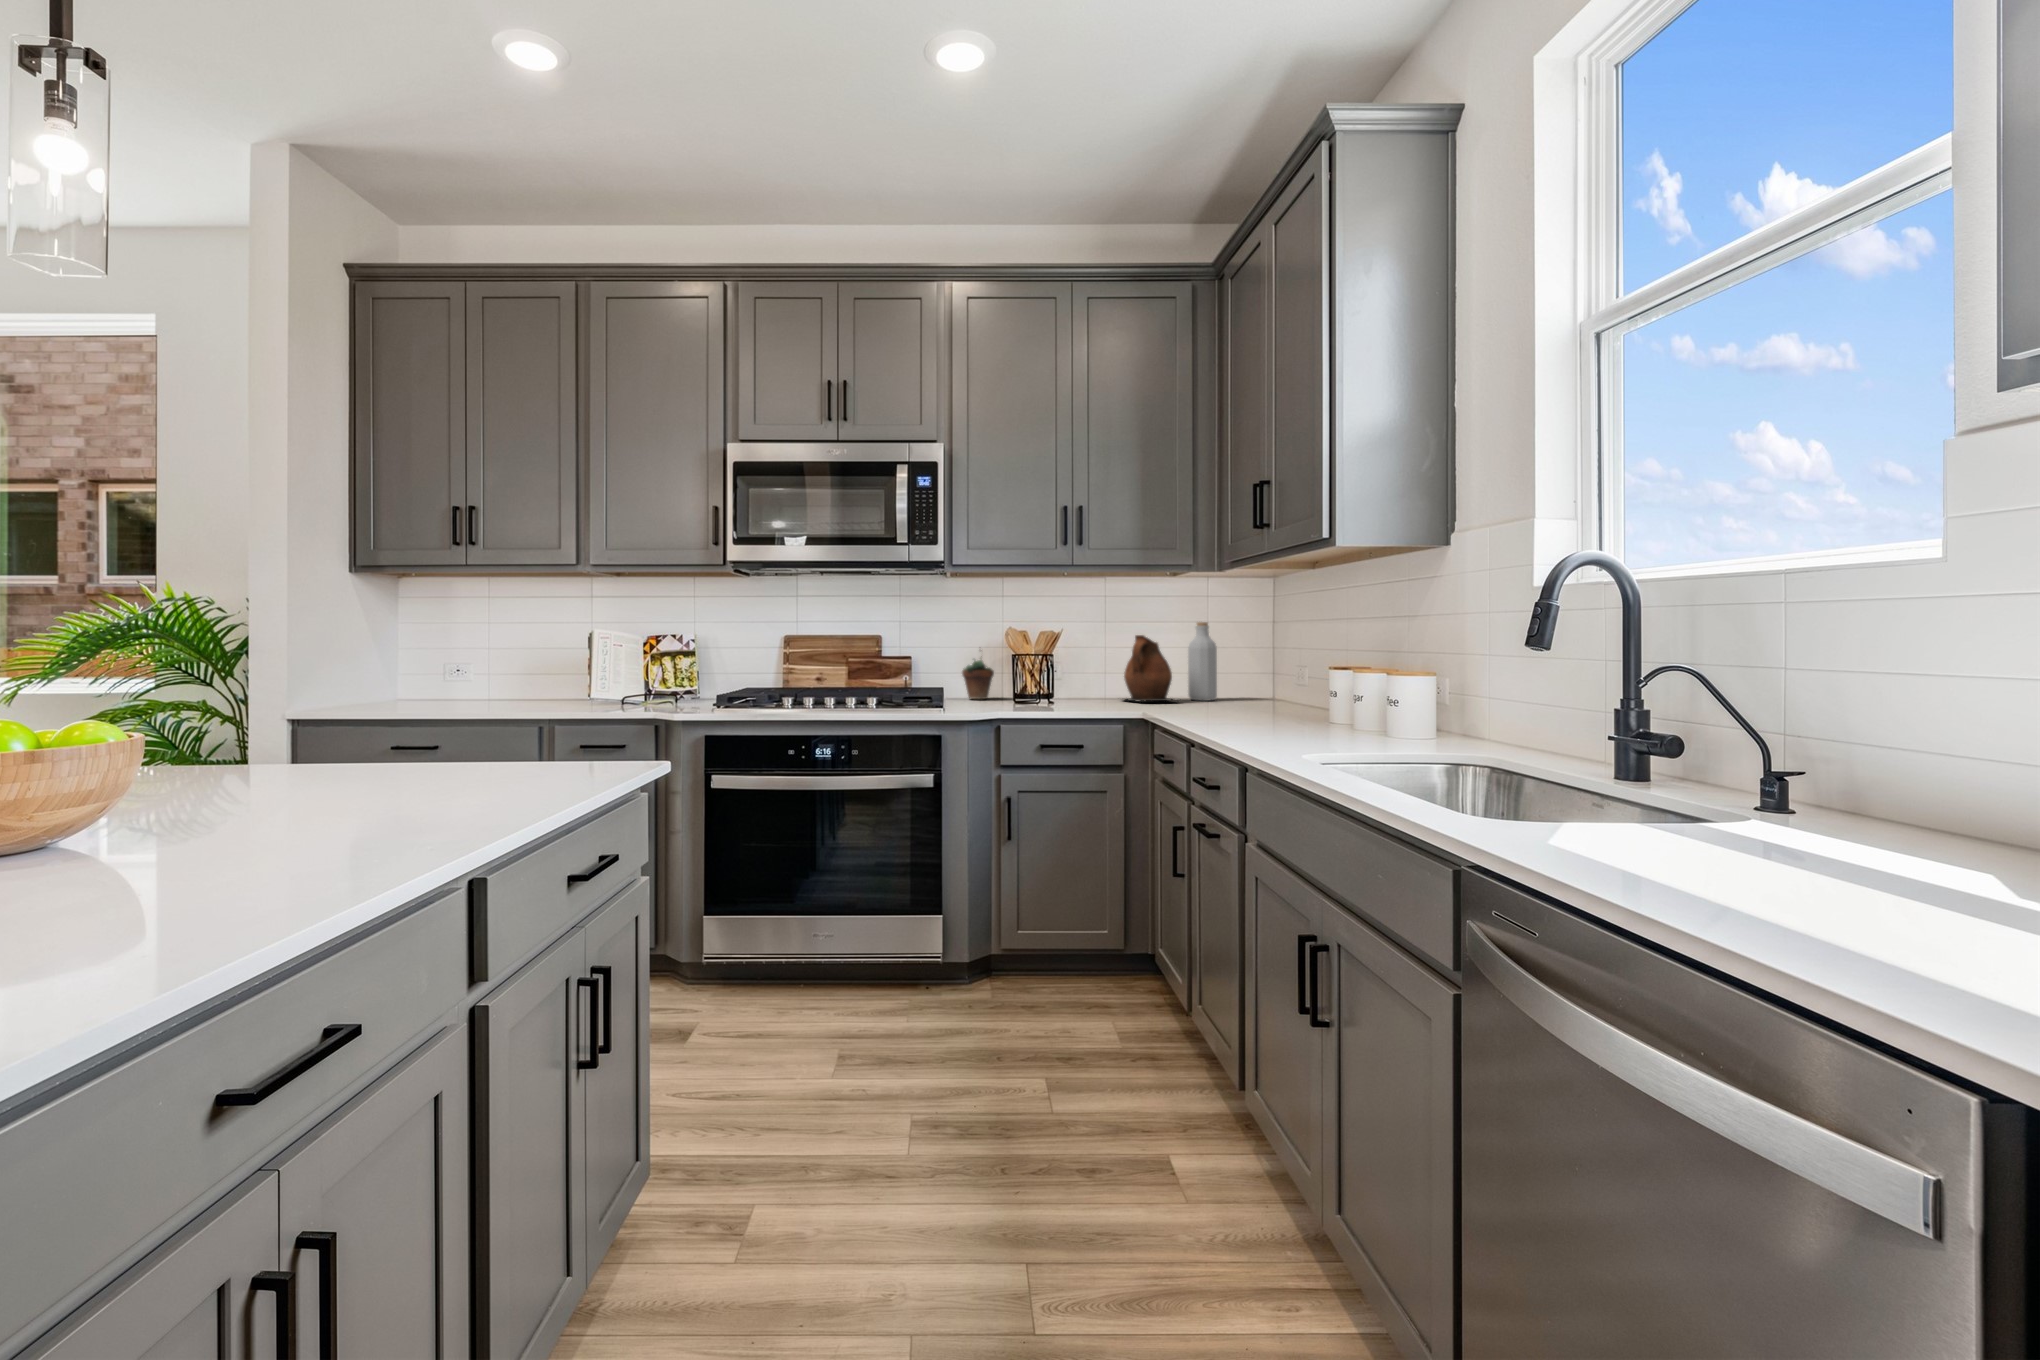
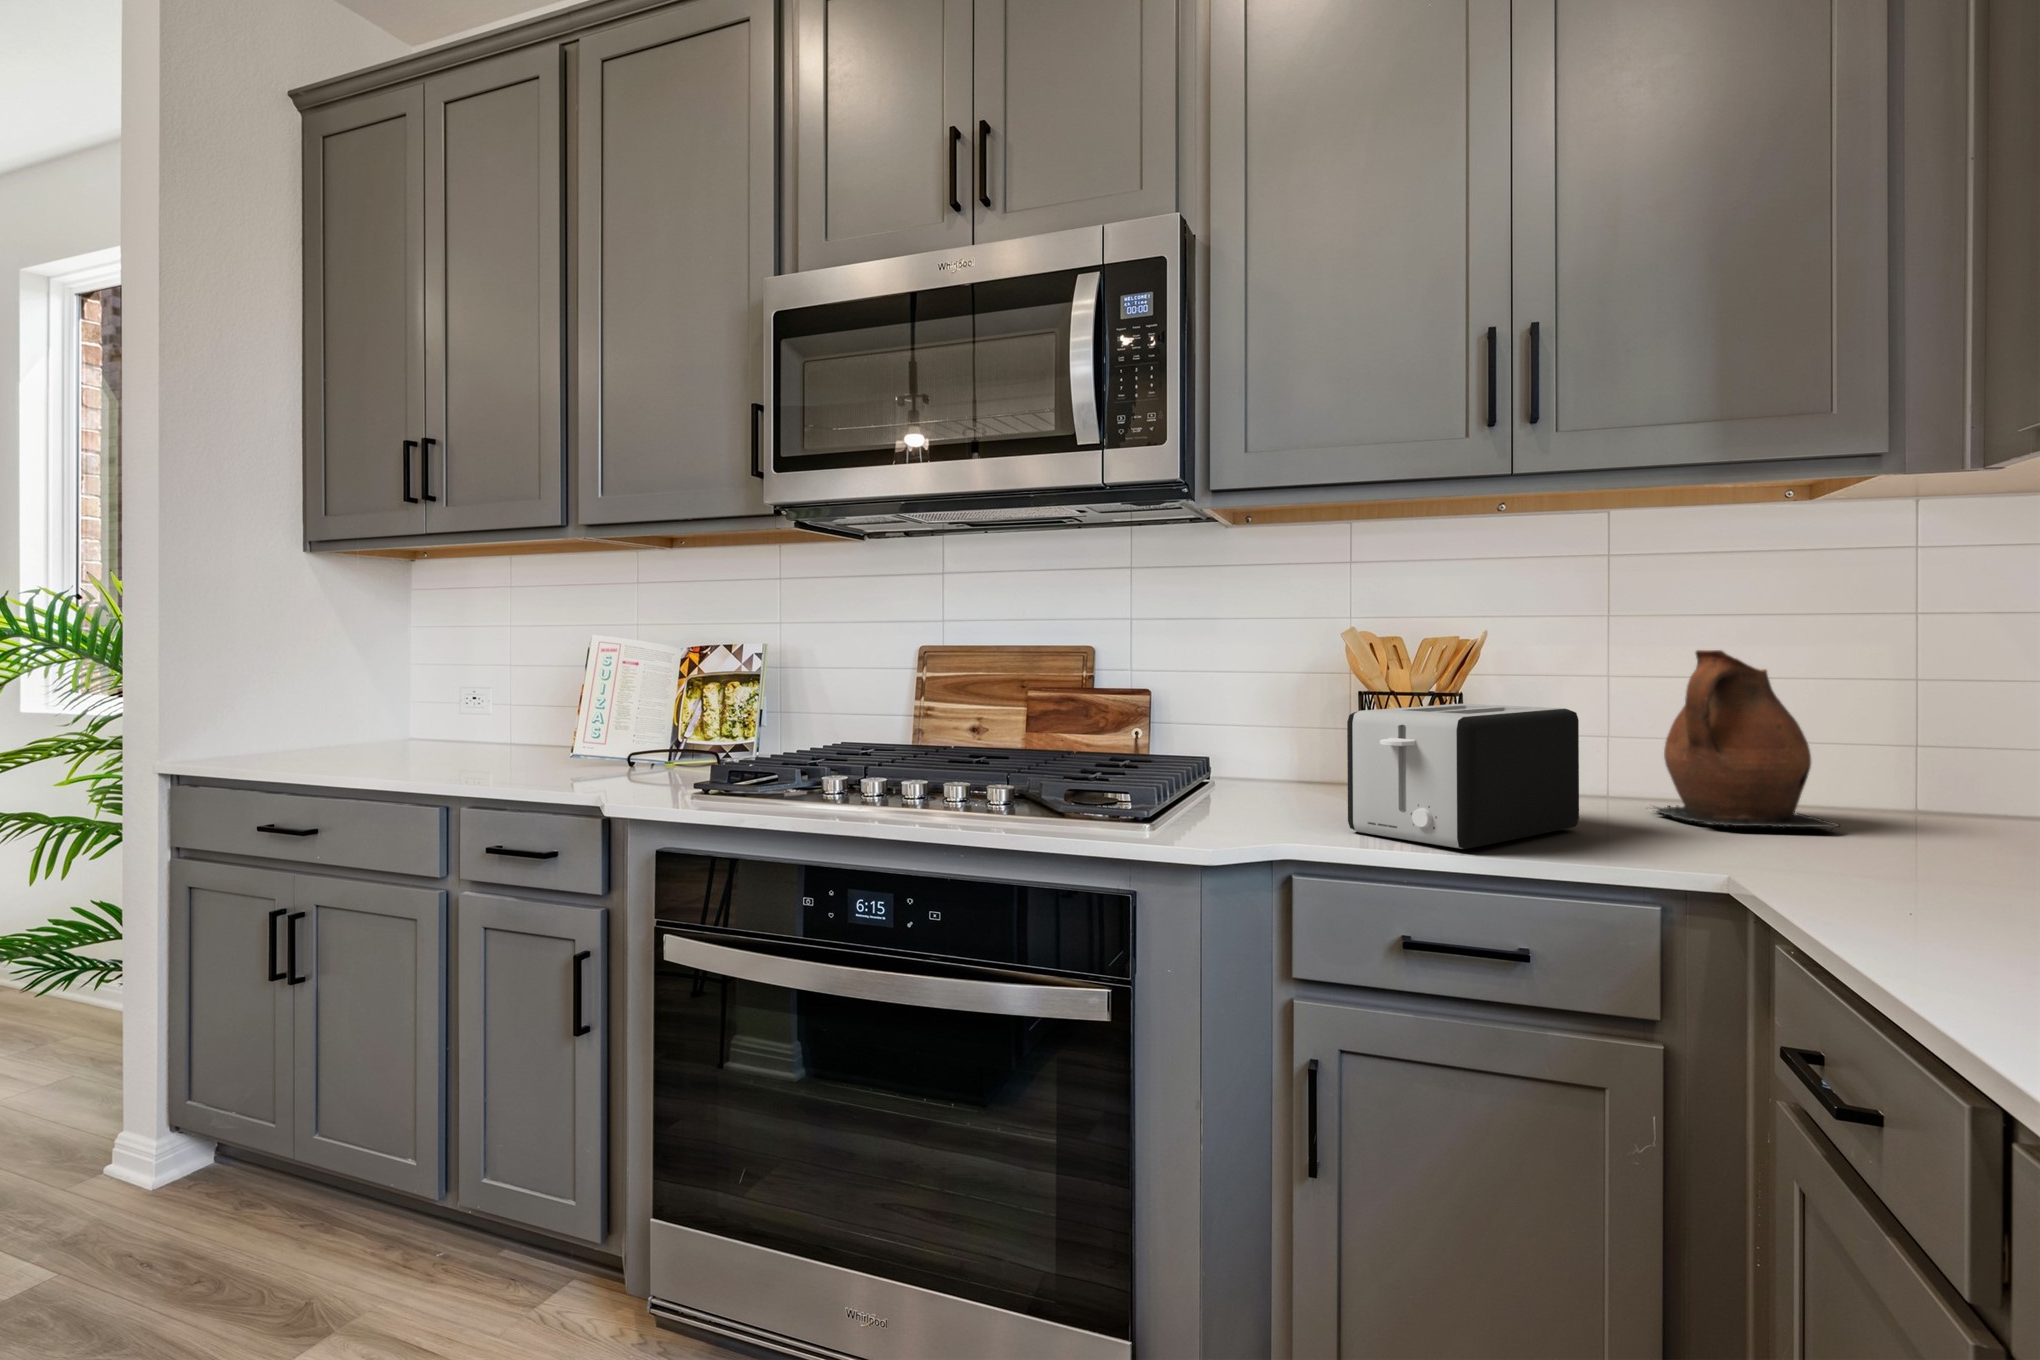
bottle: present [1188,622,1217,701] -> none [1862,616,1959,827]
toaster: none [1018,657,1097,709] -> present [1347,704,1579,849]
succulent plant: present [962,660,994,699] -> none [1247,673,1321,793]

